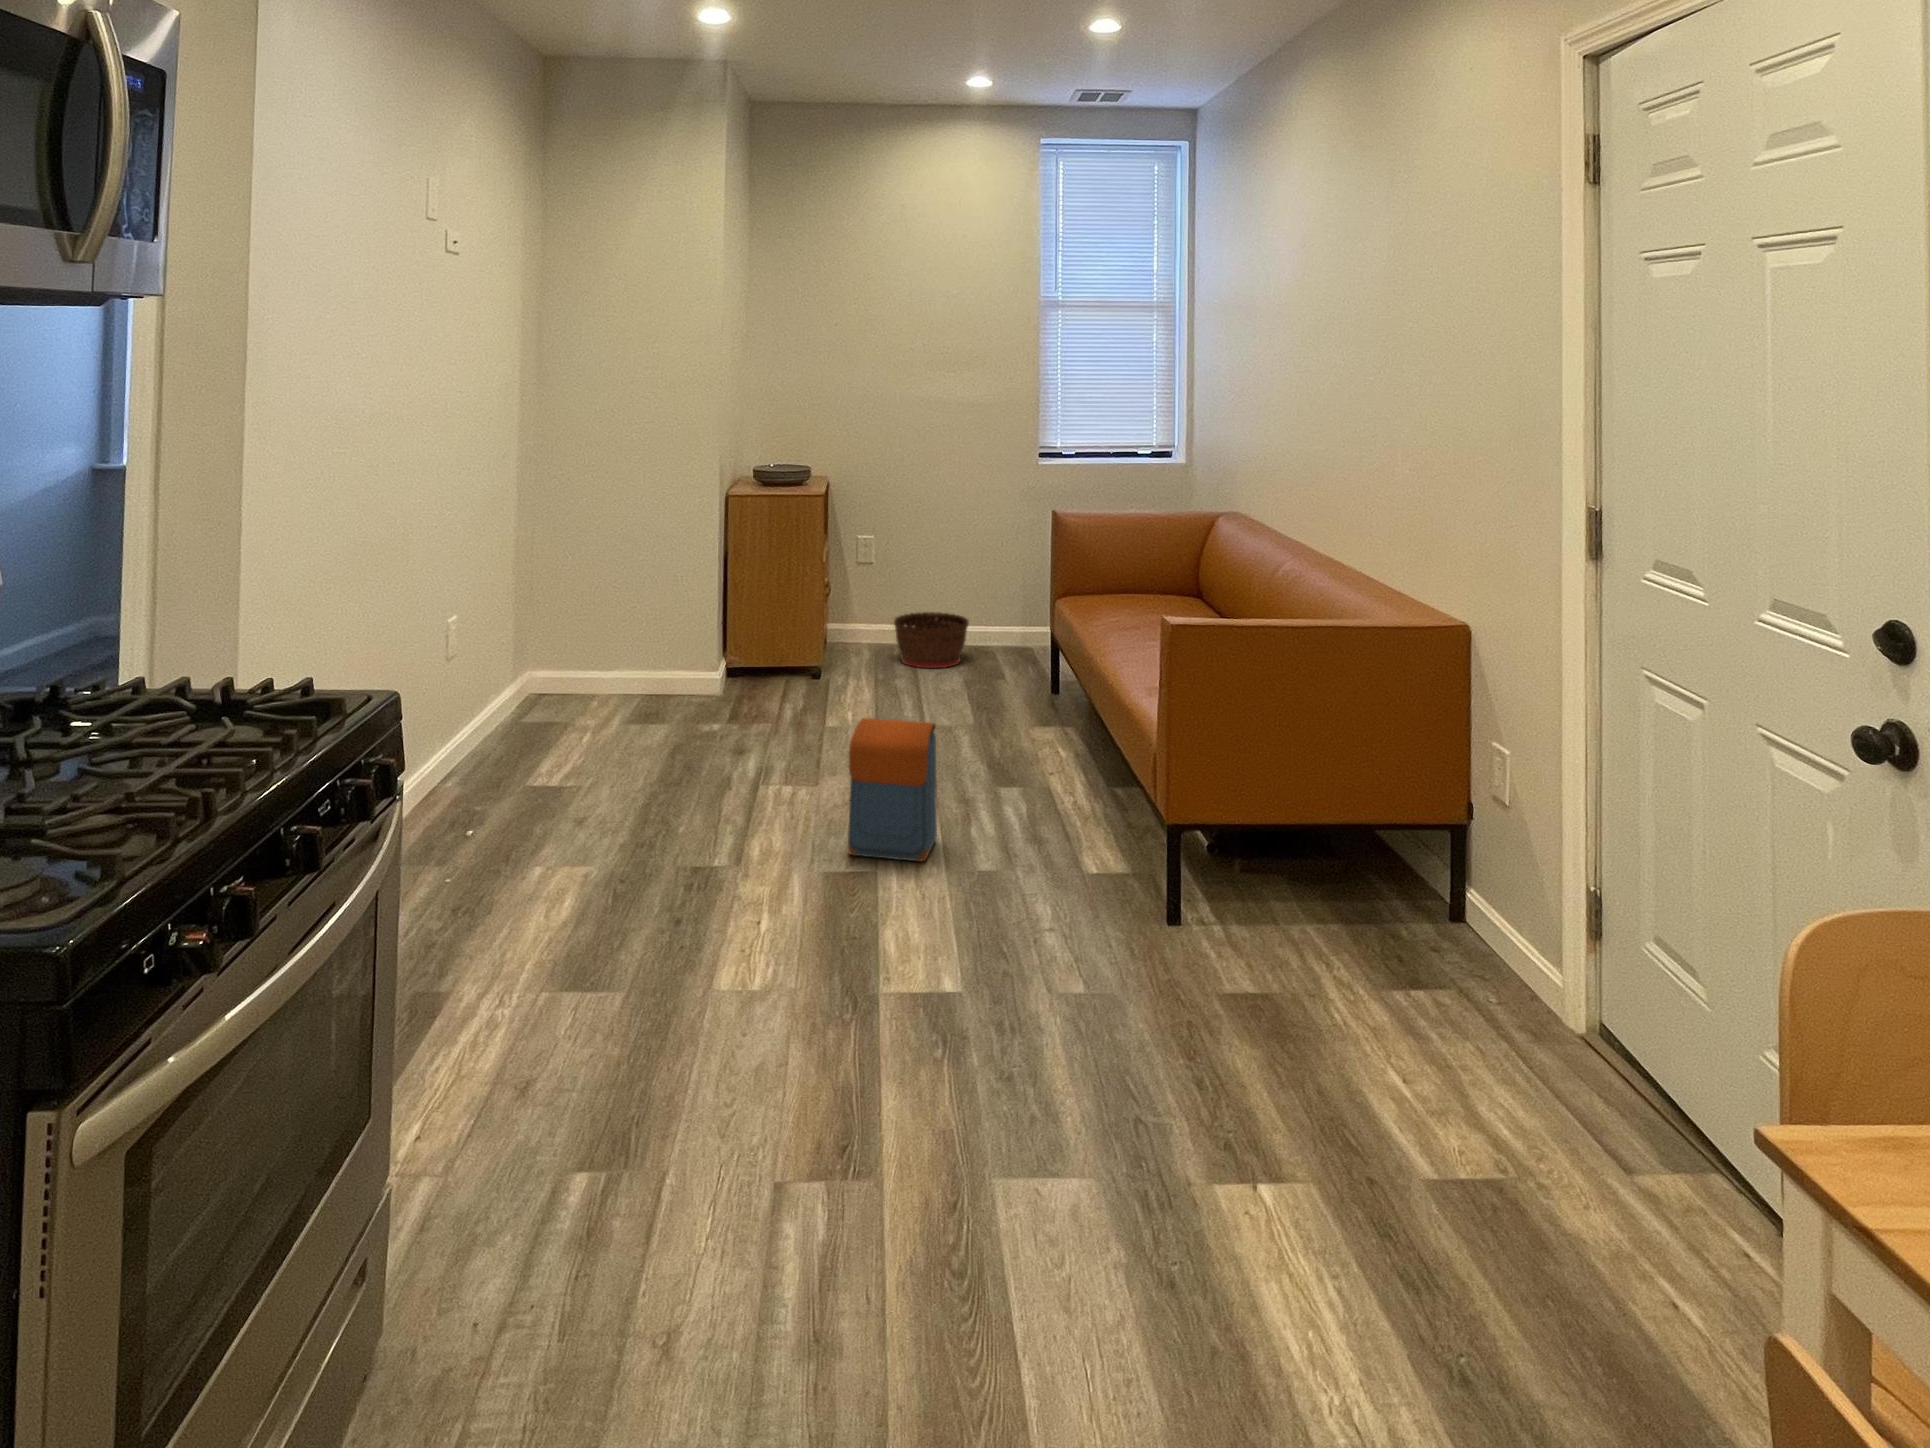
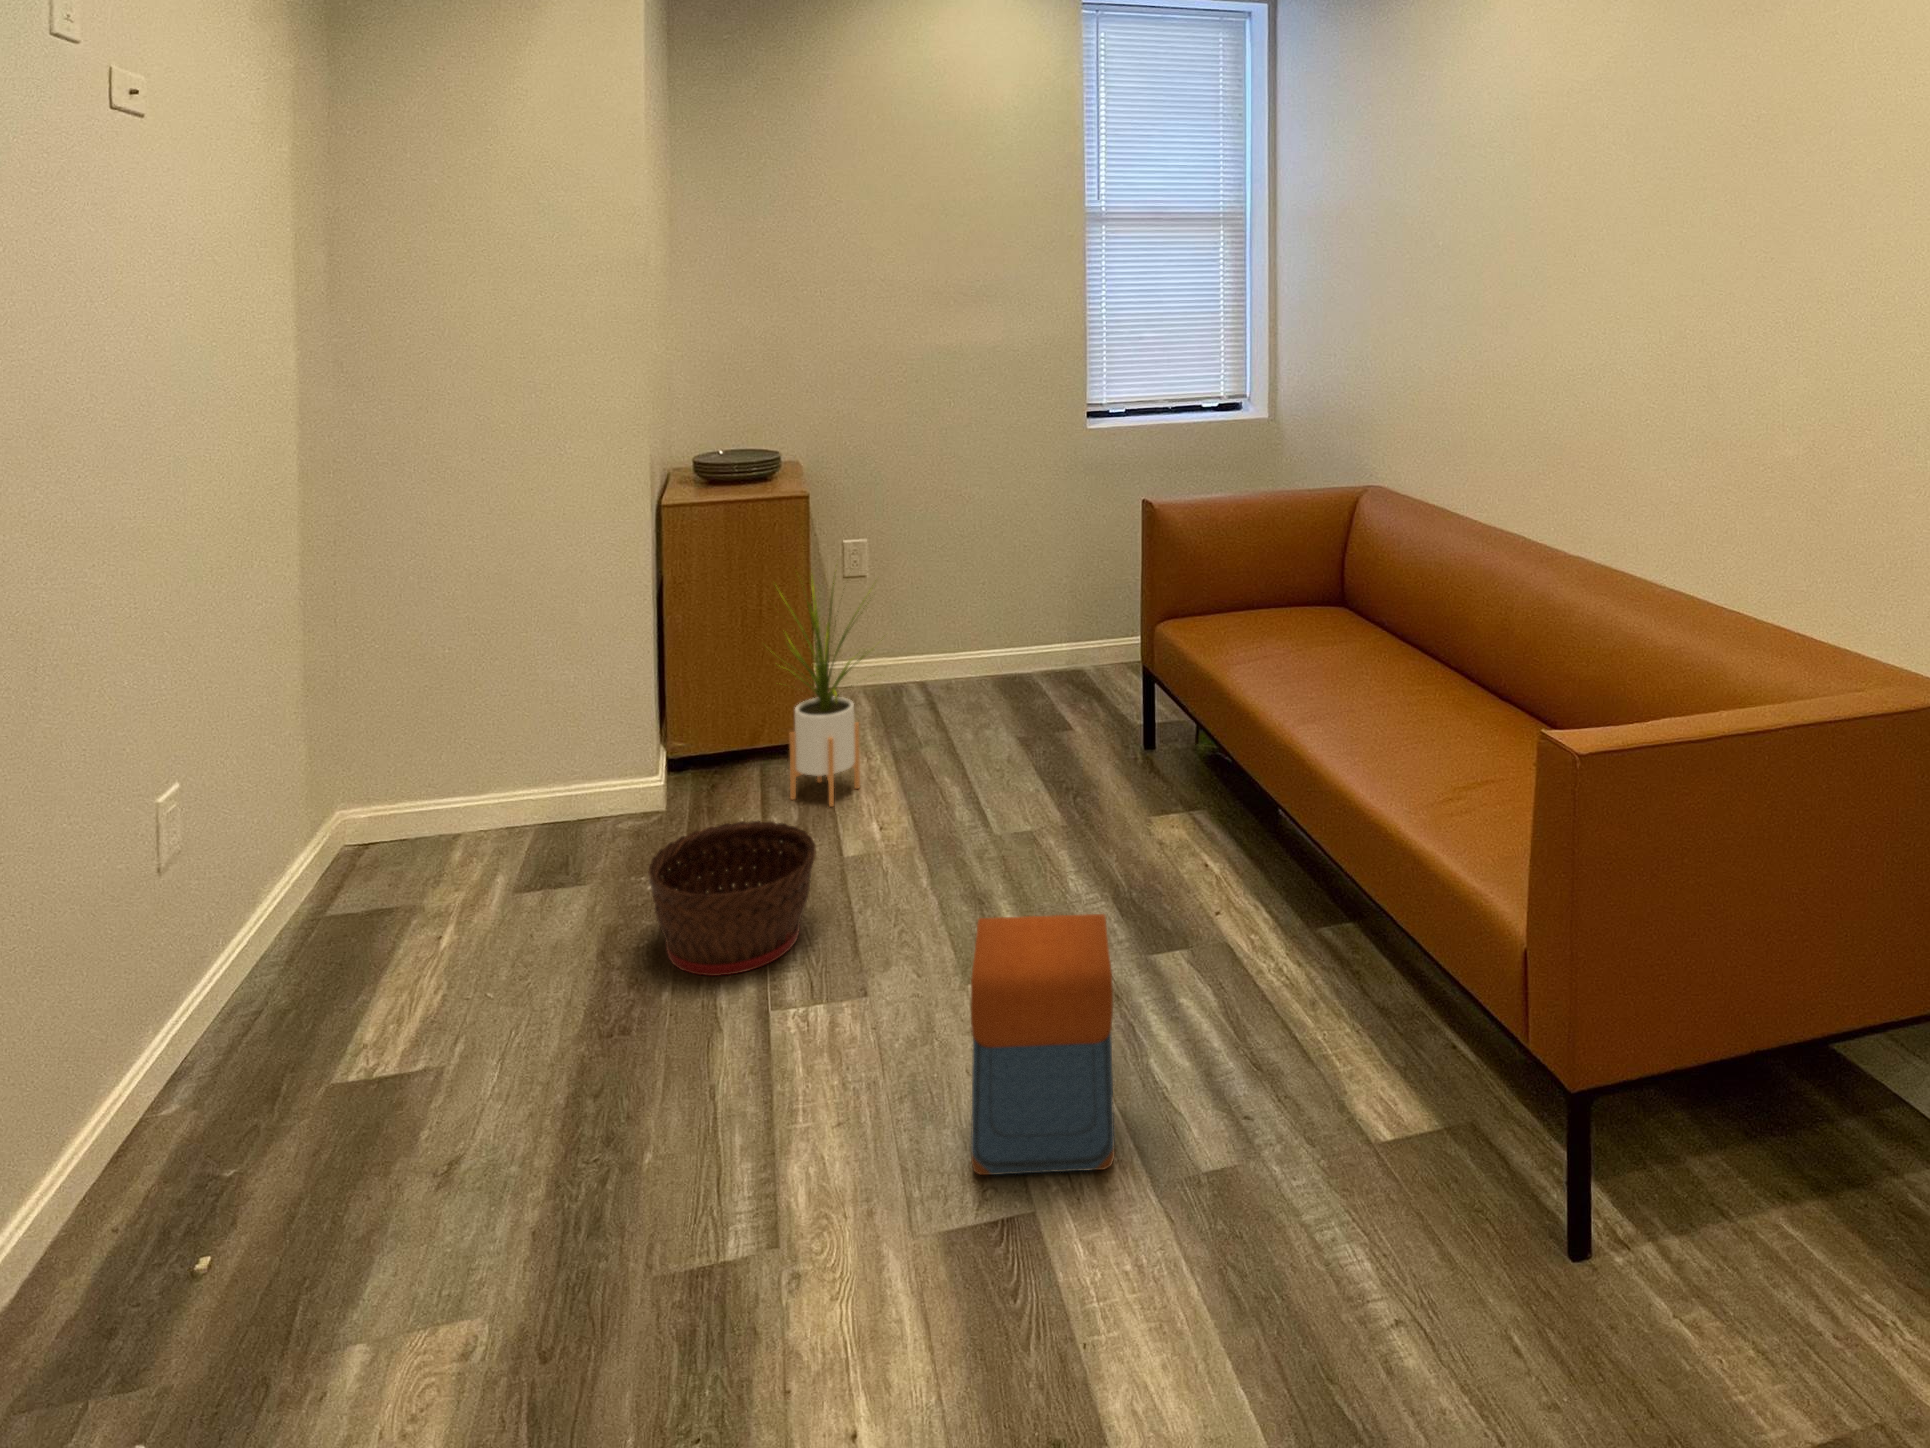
house plant: none [786,537,869,703] -> present [774,565,873,807]
basket: present [894,612,969,668] -> present [648,821,816,976]

